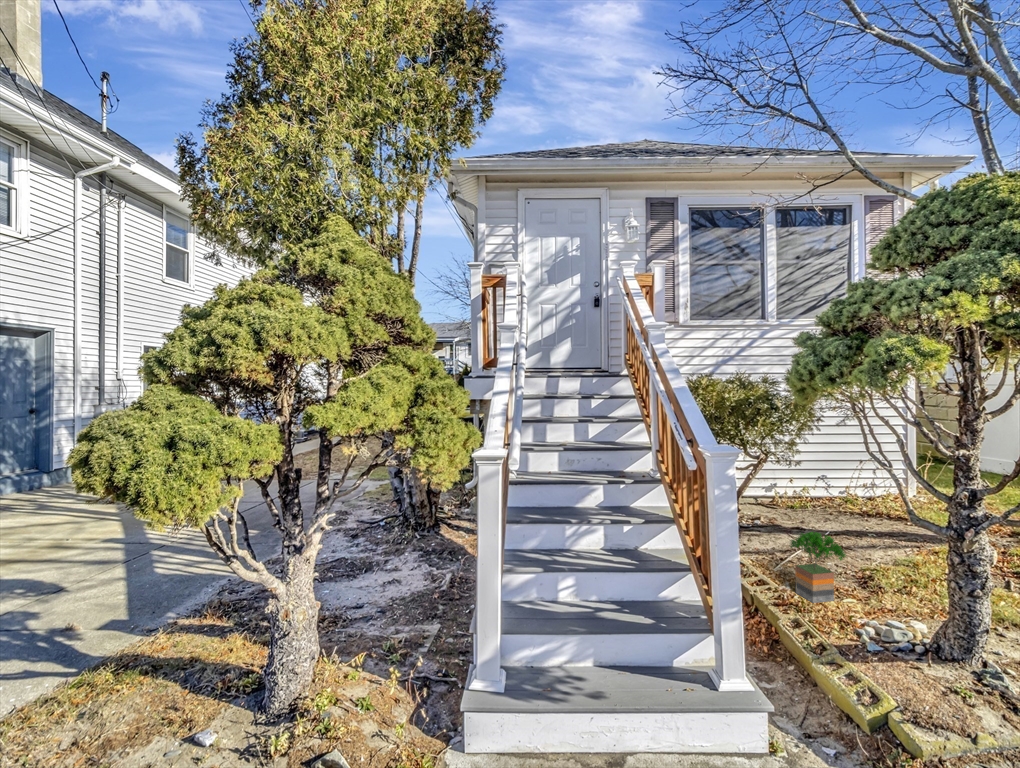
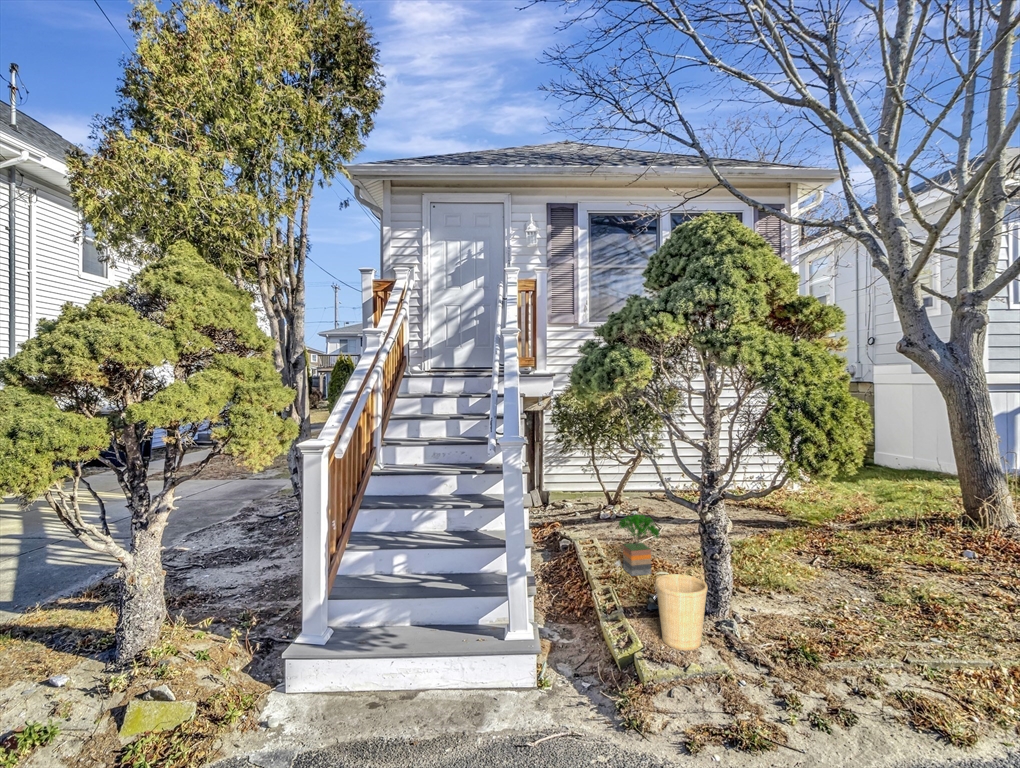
basket: none [909,606,991,713] -> present [655,567,708,650]

